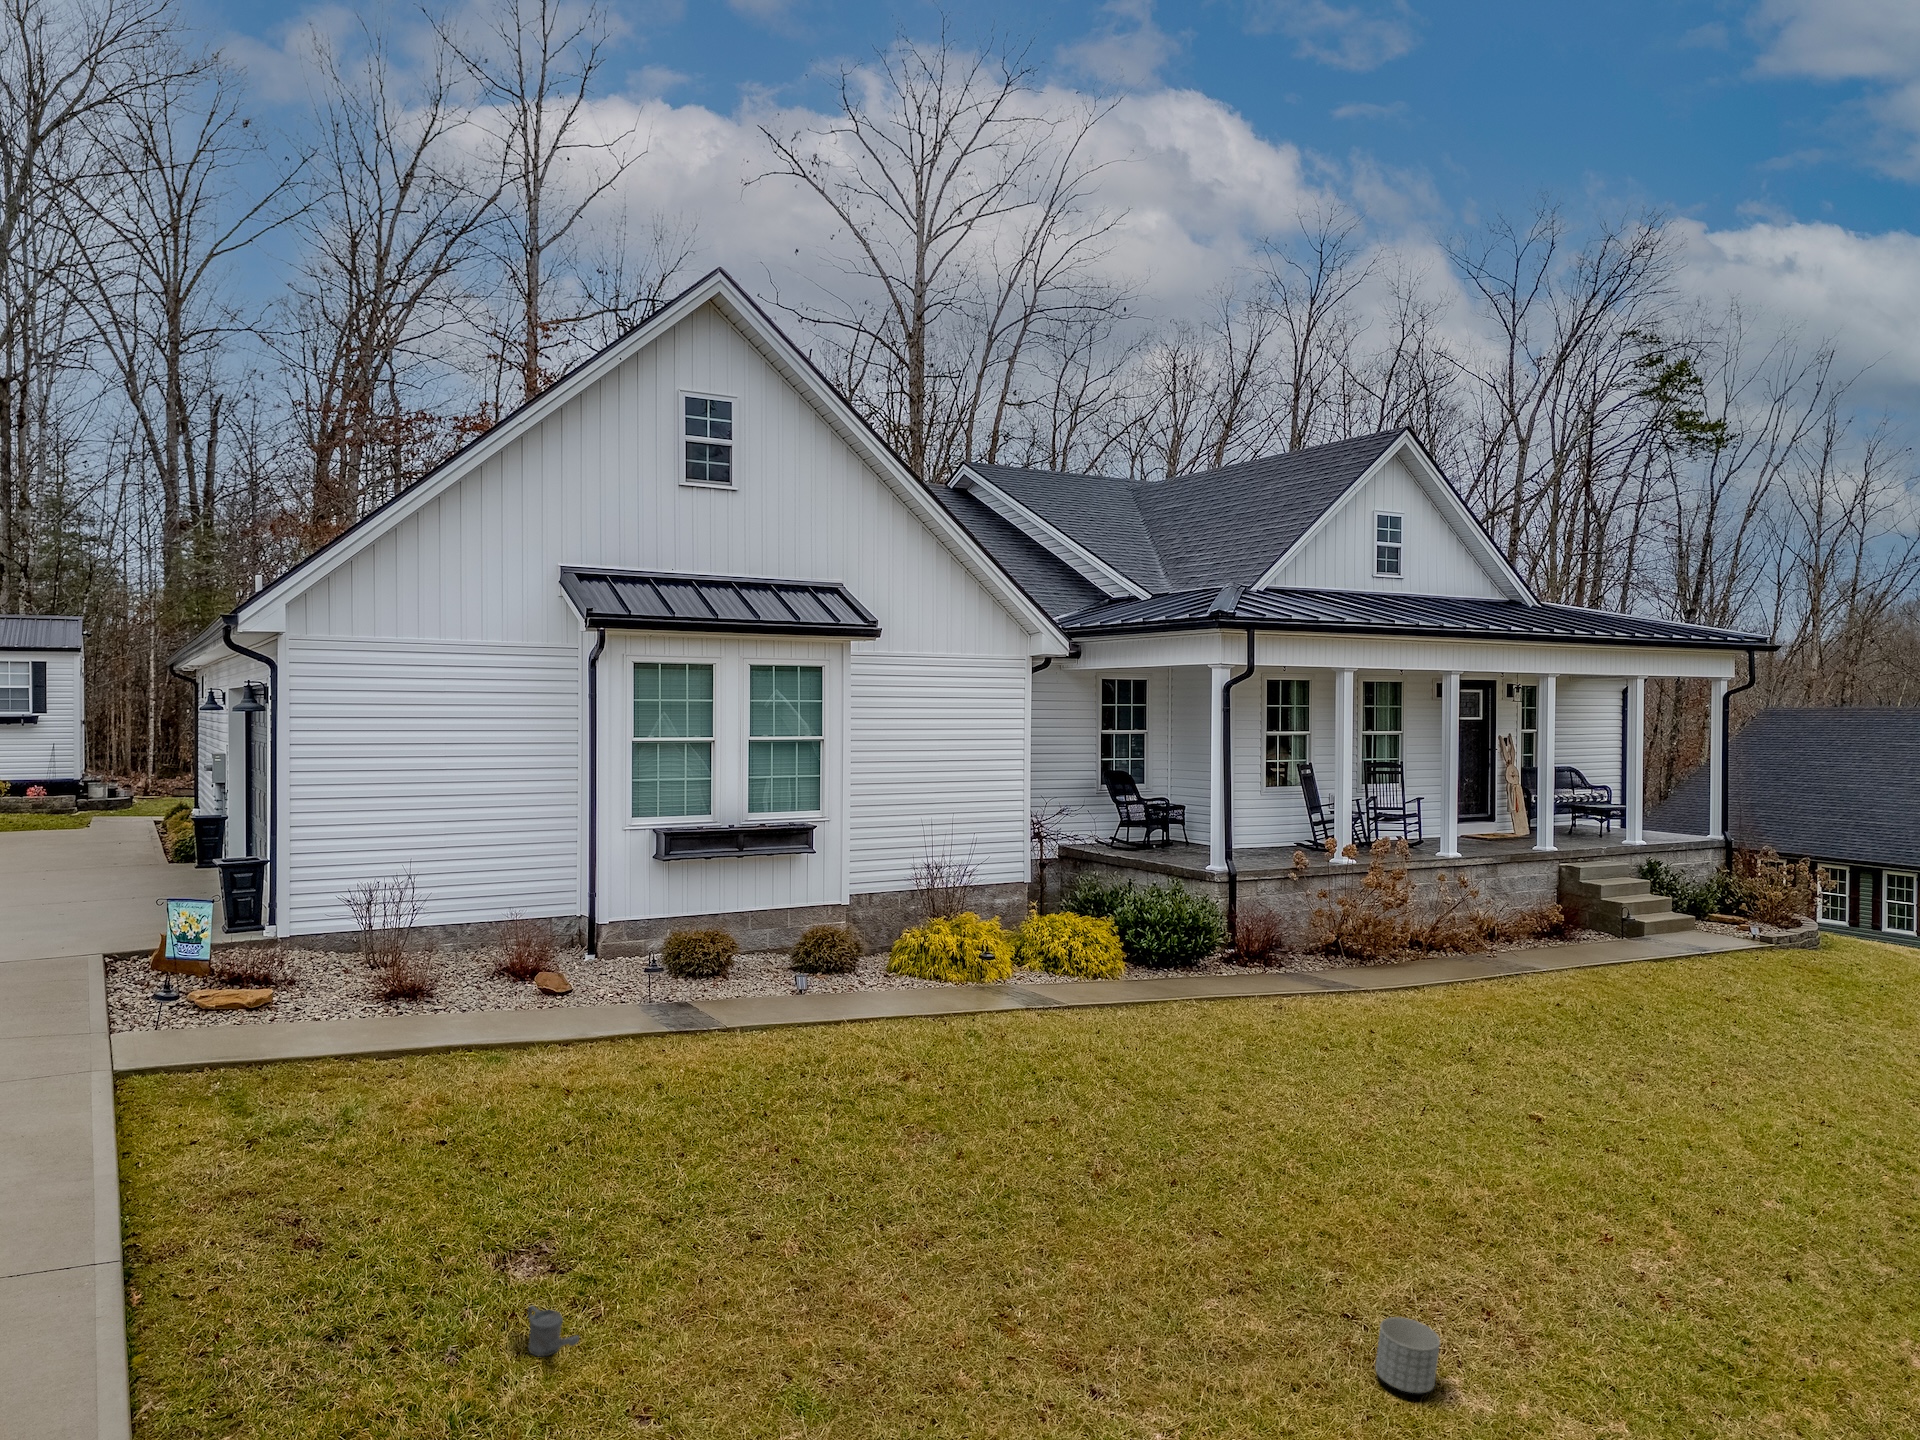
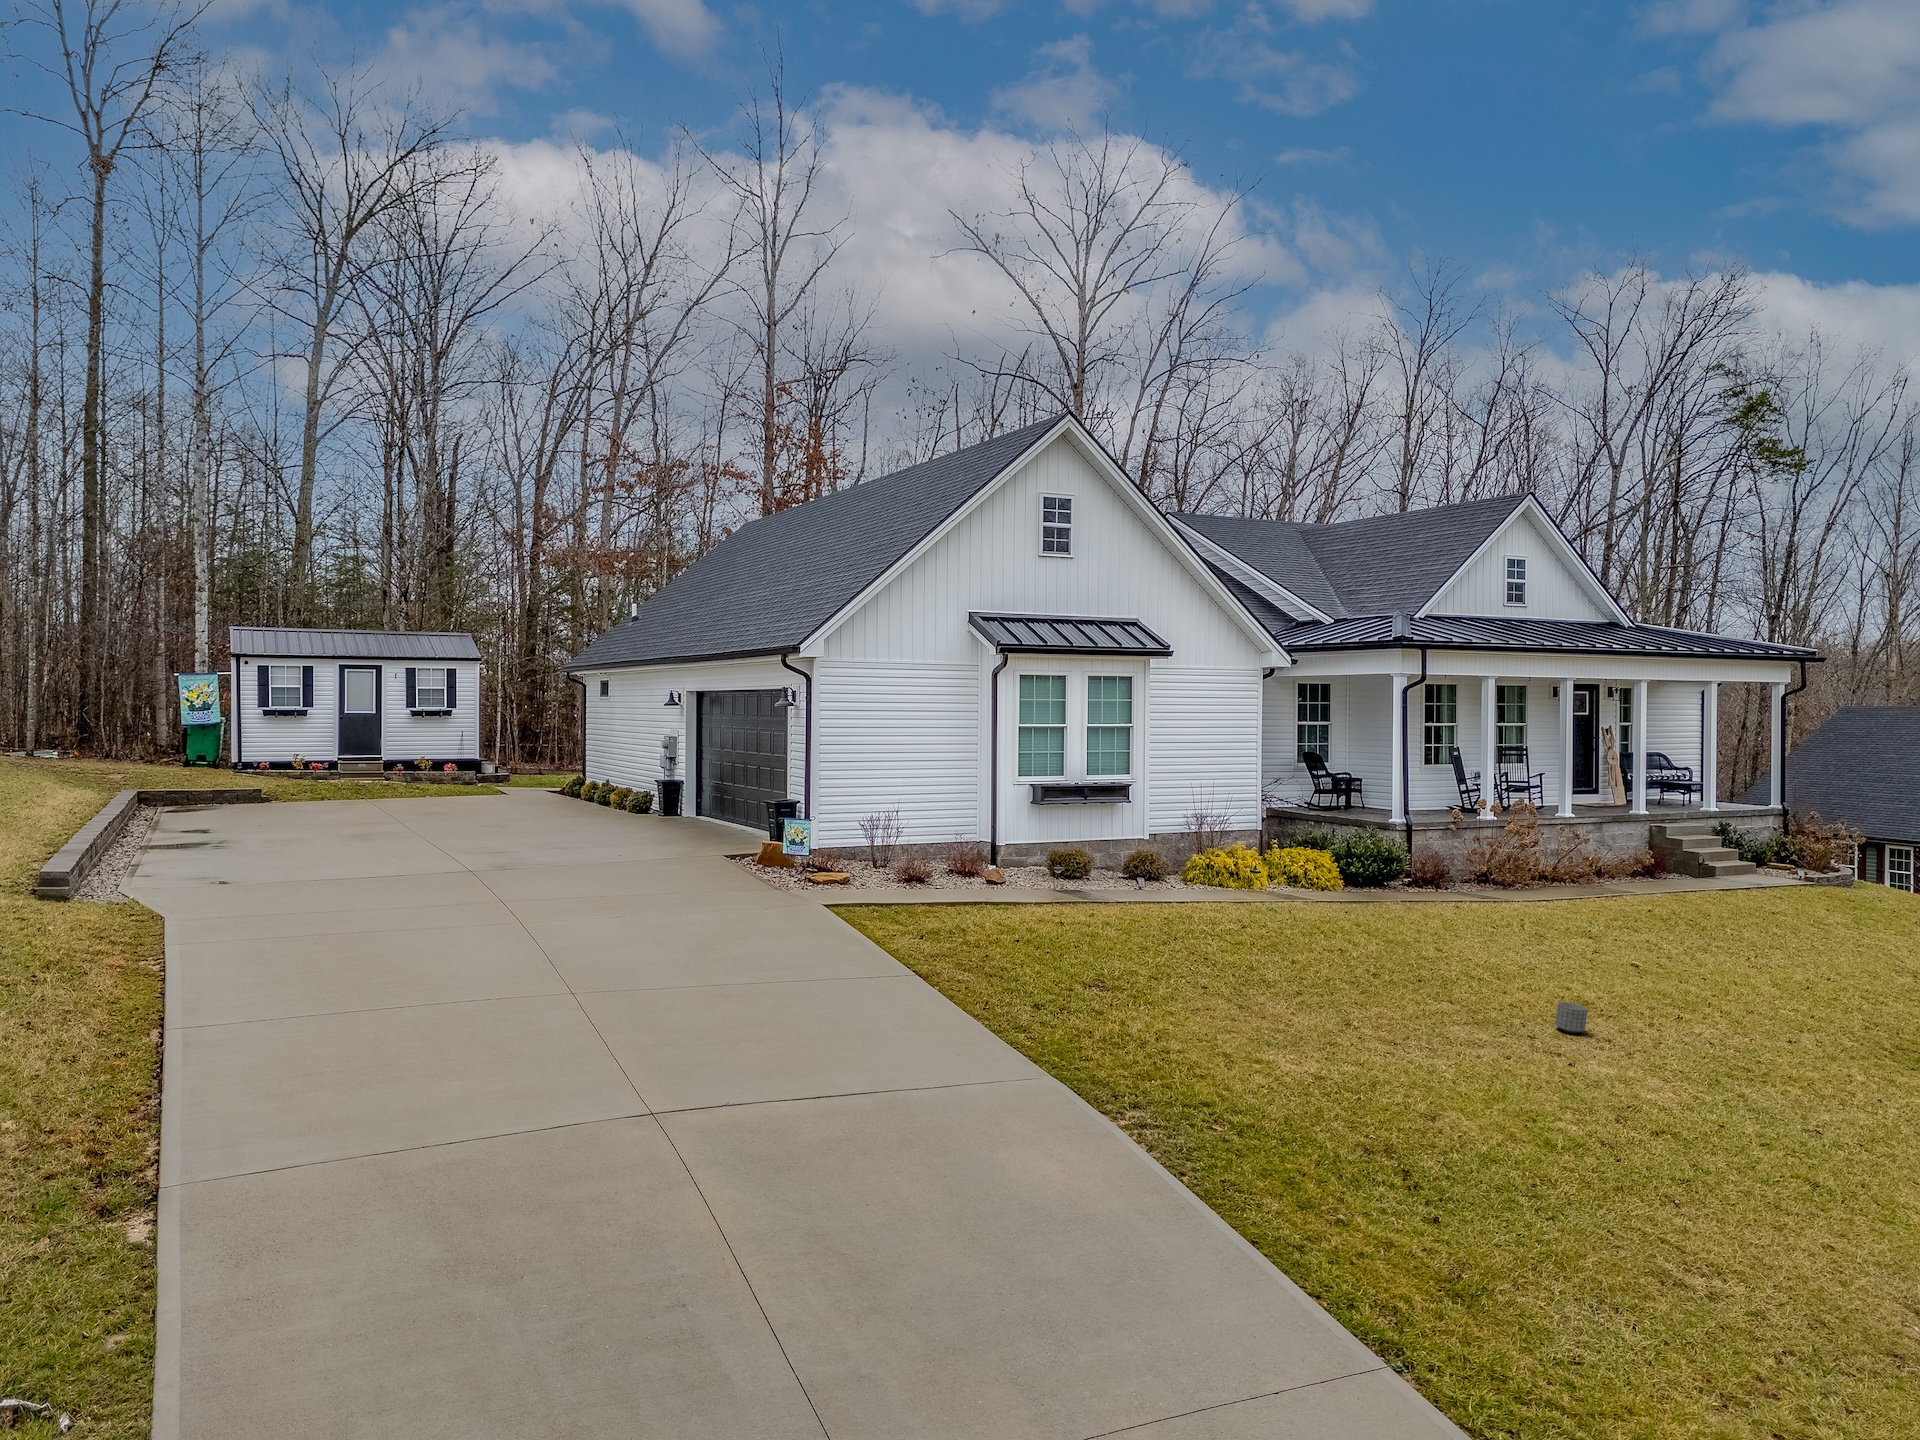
watering can: present [528,1305,579,1356] -> none [1156,984,1190,1003]

